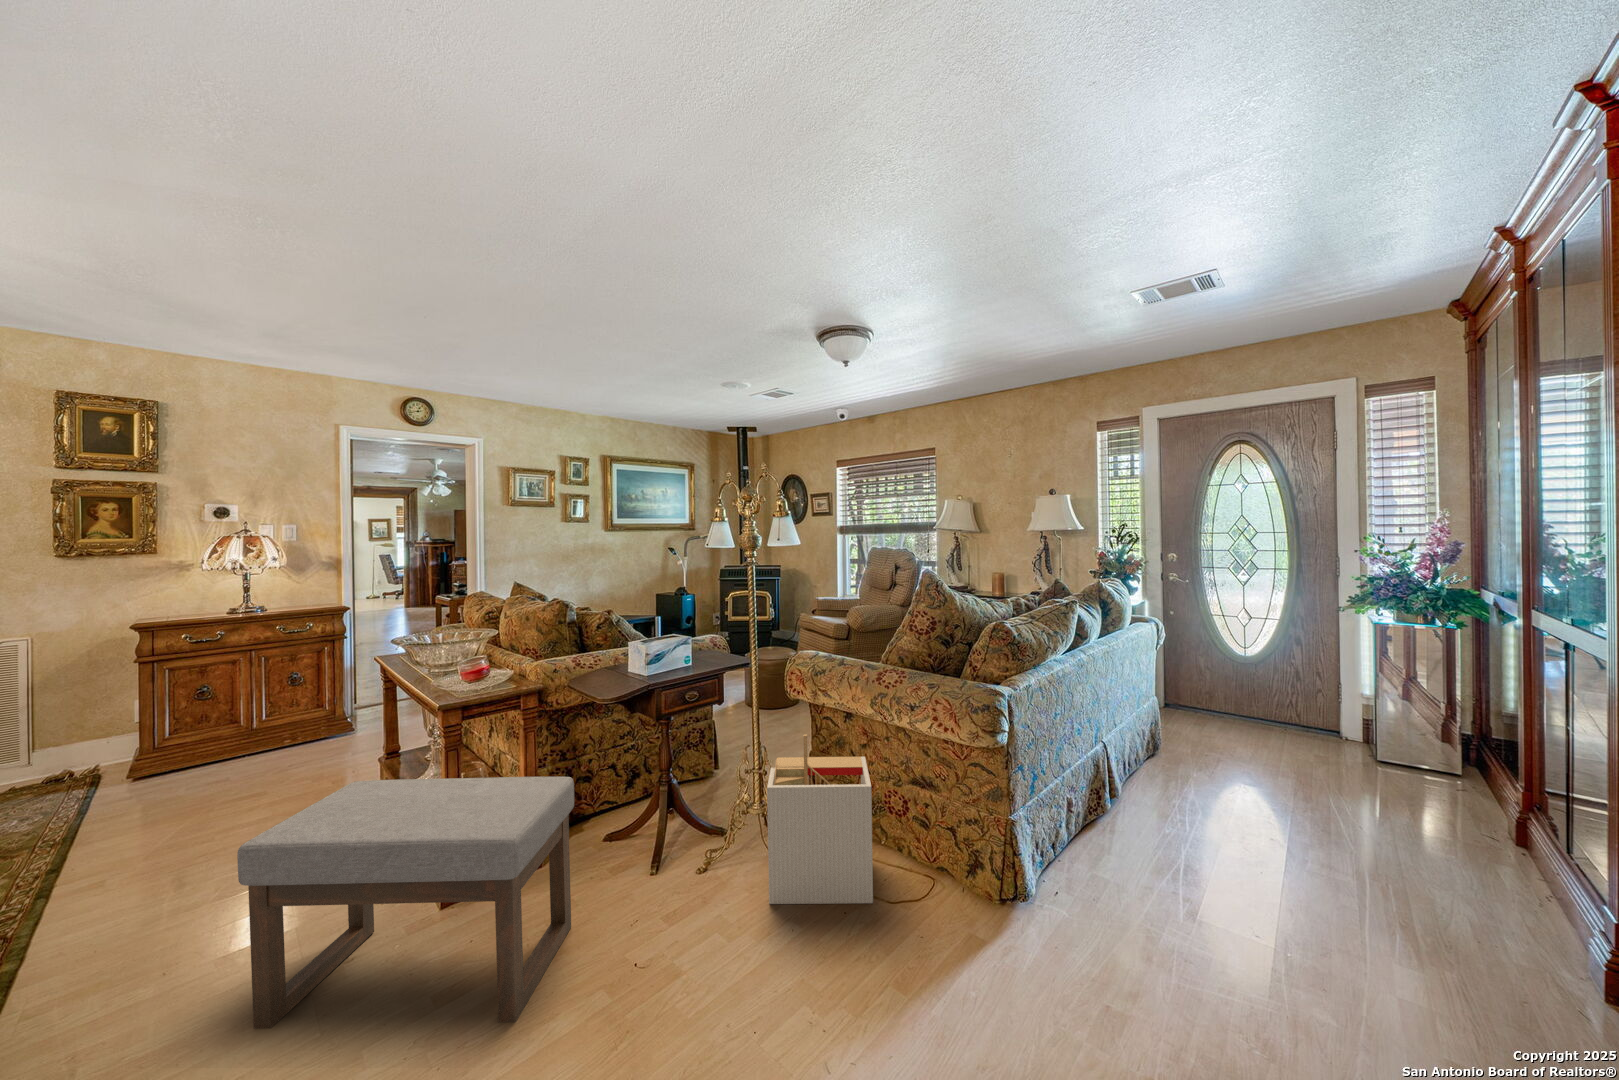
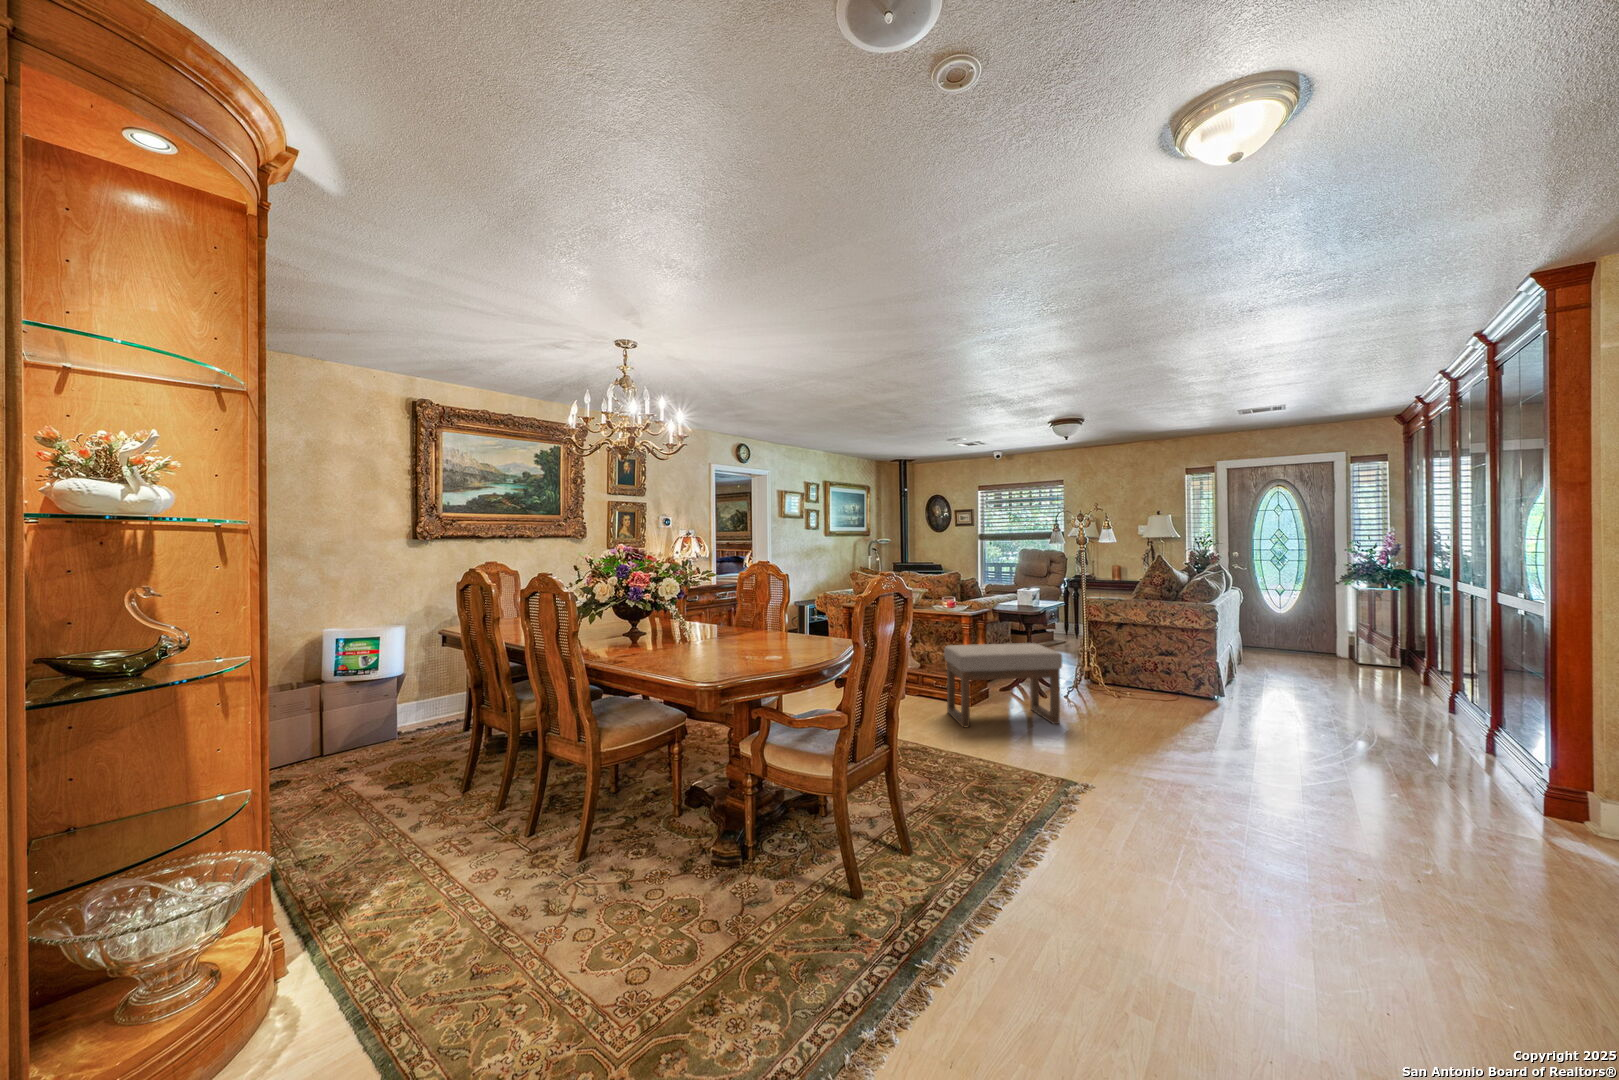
storage bin: present [767,734,873,904] -> none [1096,631,1156,703]

